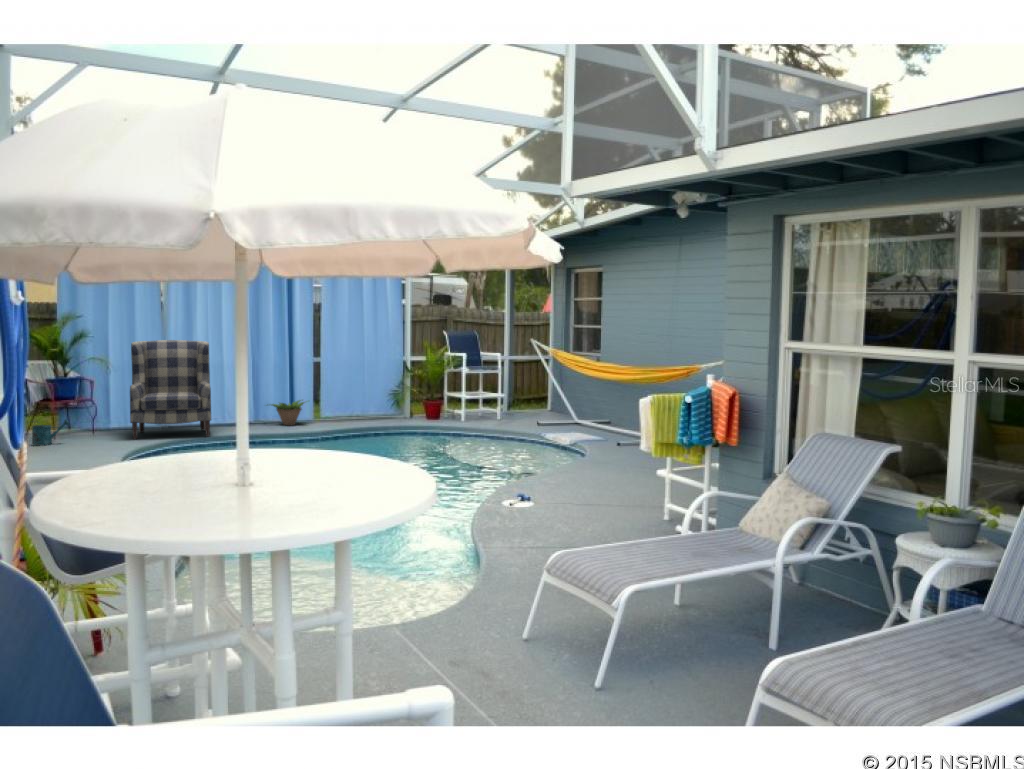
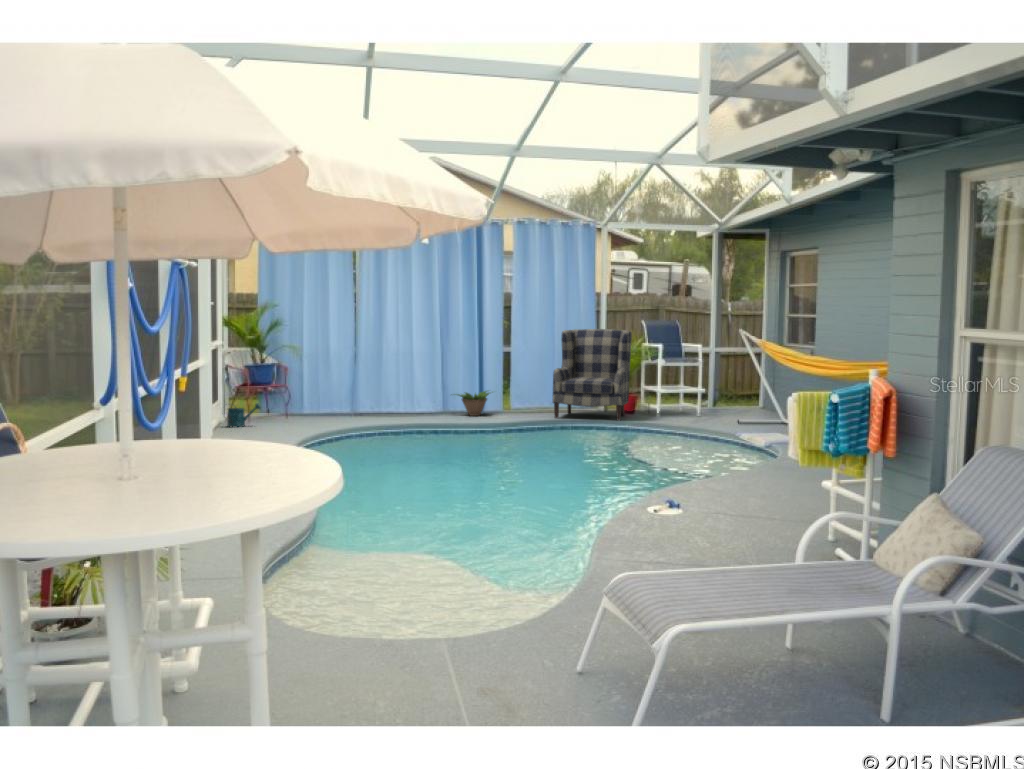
chair: present [130,340,211,439] -> present [553,329,632,421]

